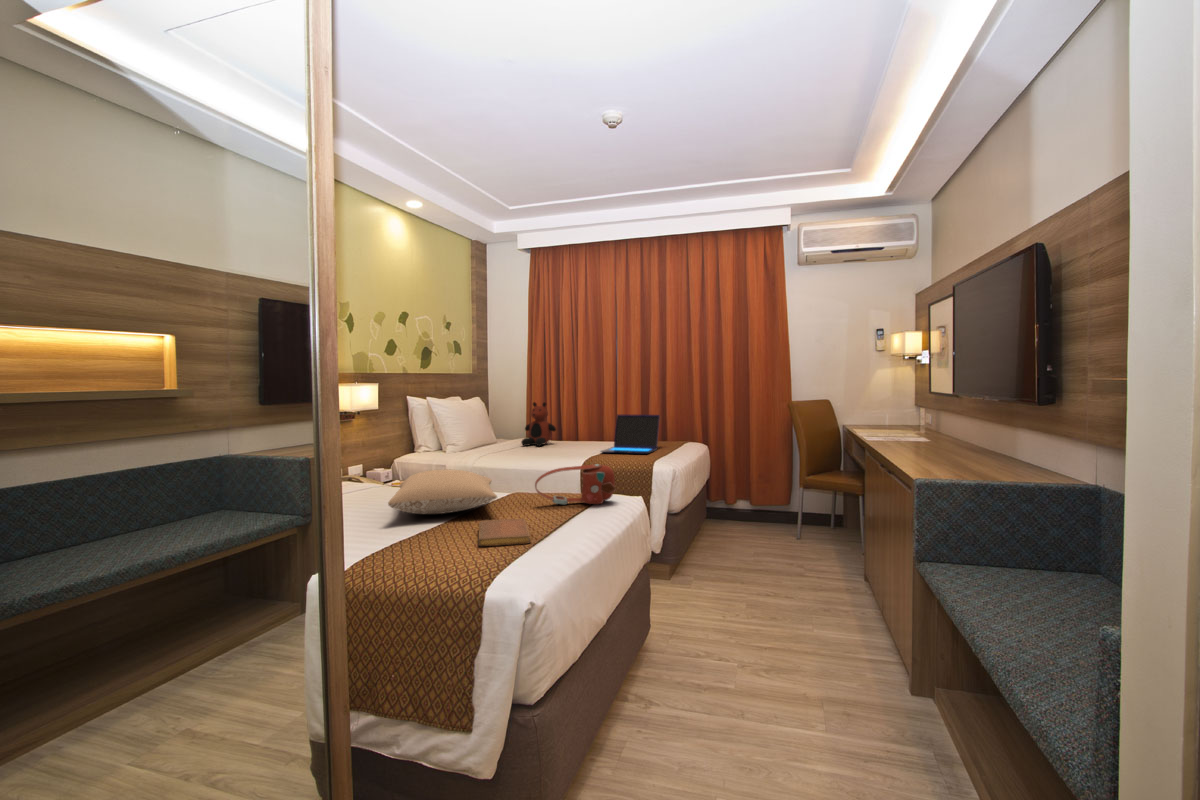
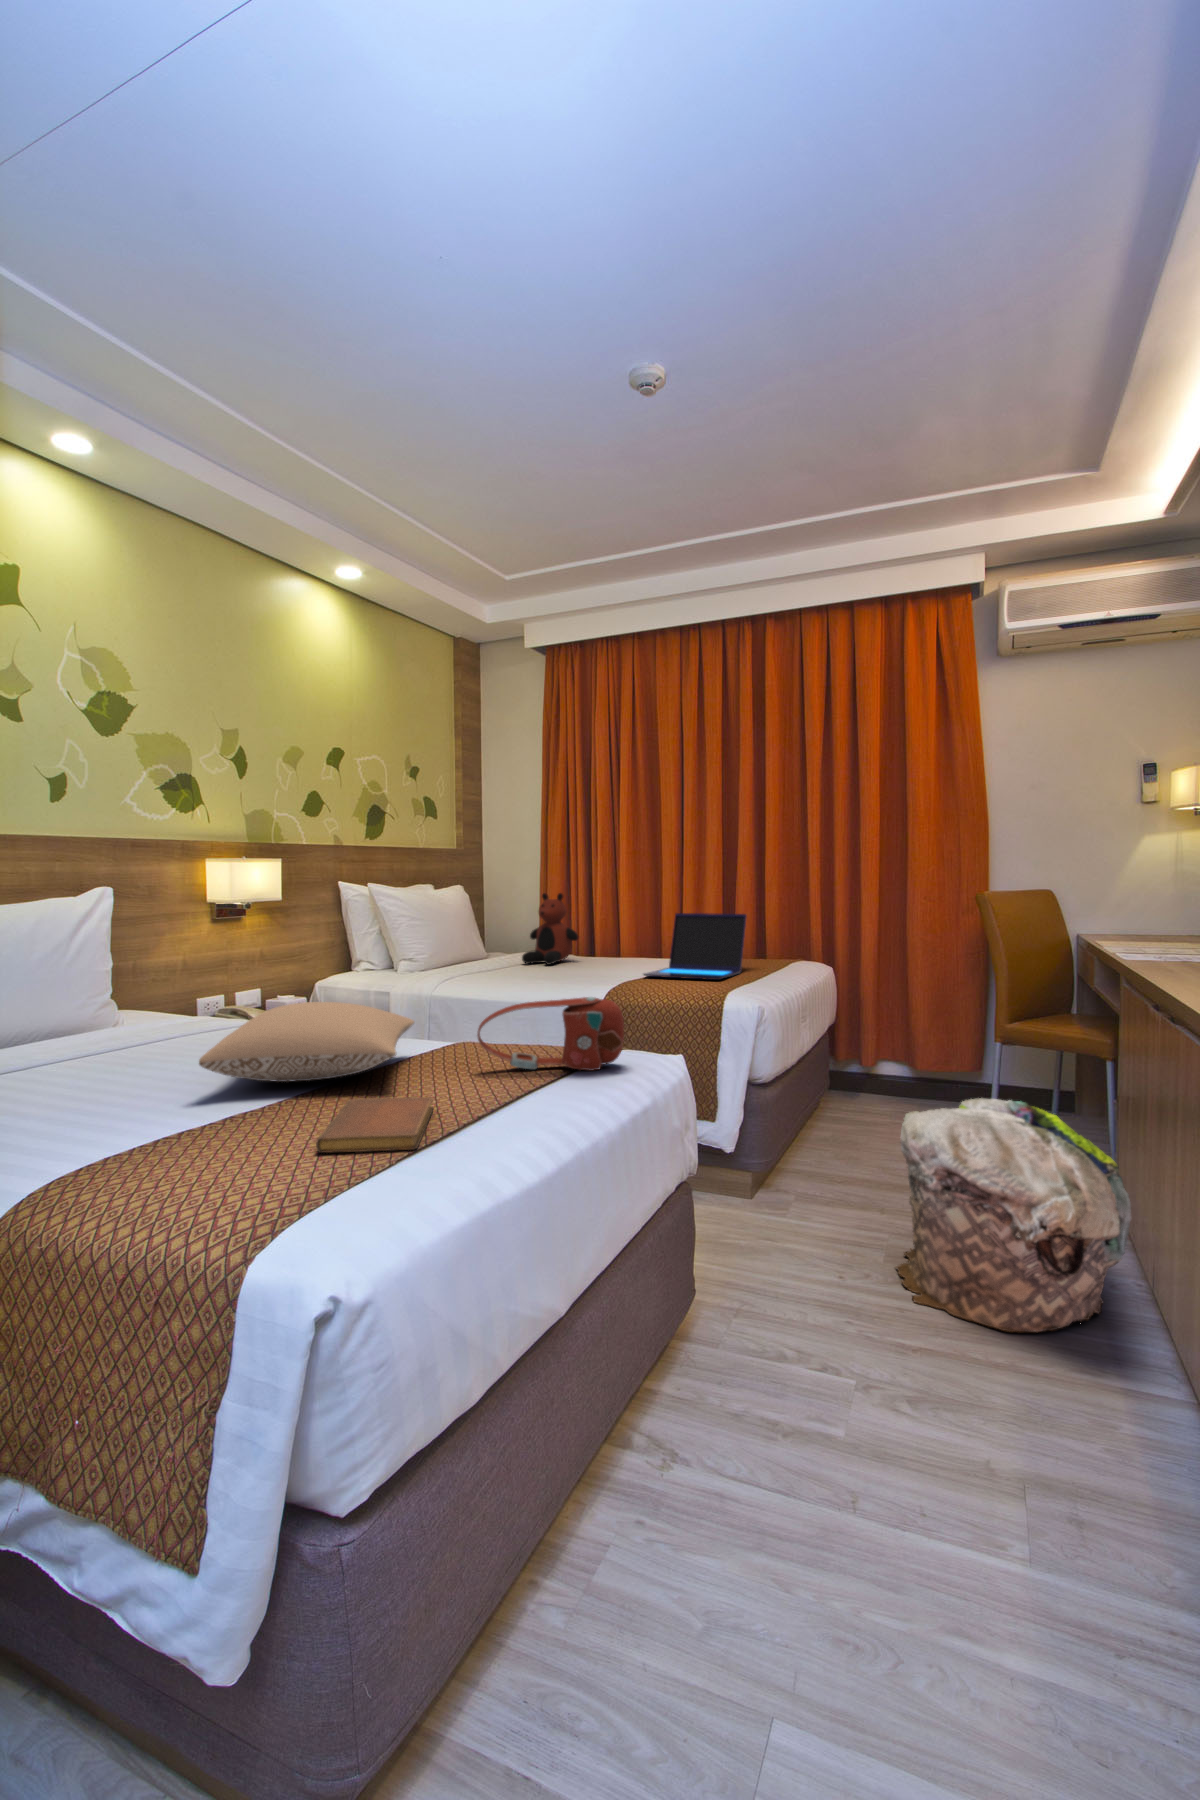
laundry basket: none [752,516,873,636] -> present [896,1098,1131,1333]

